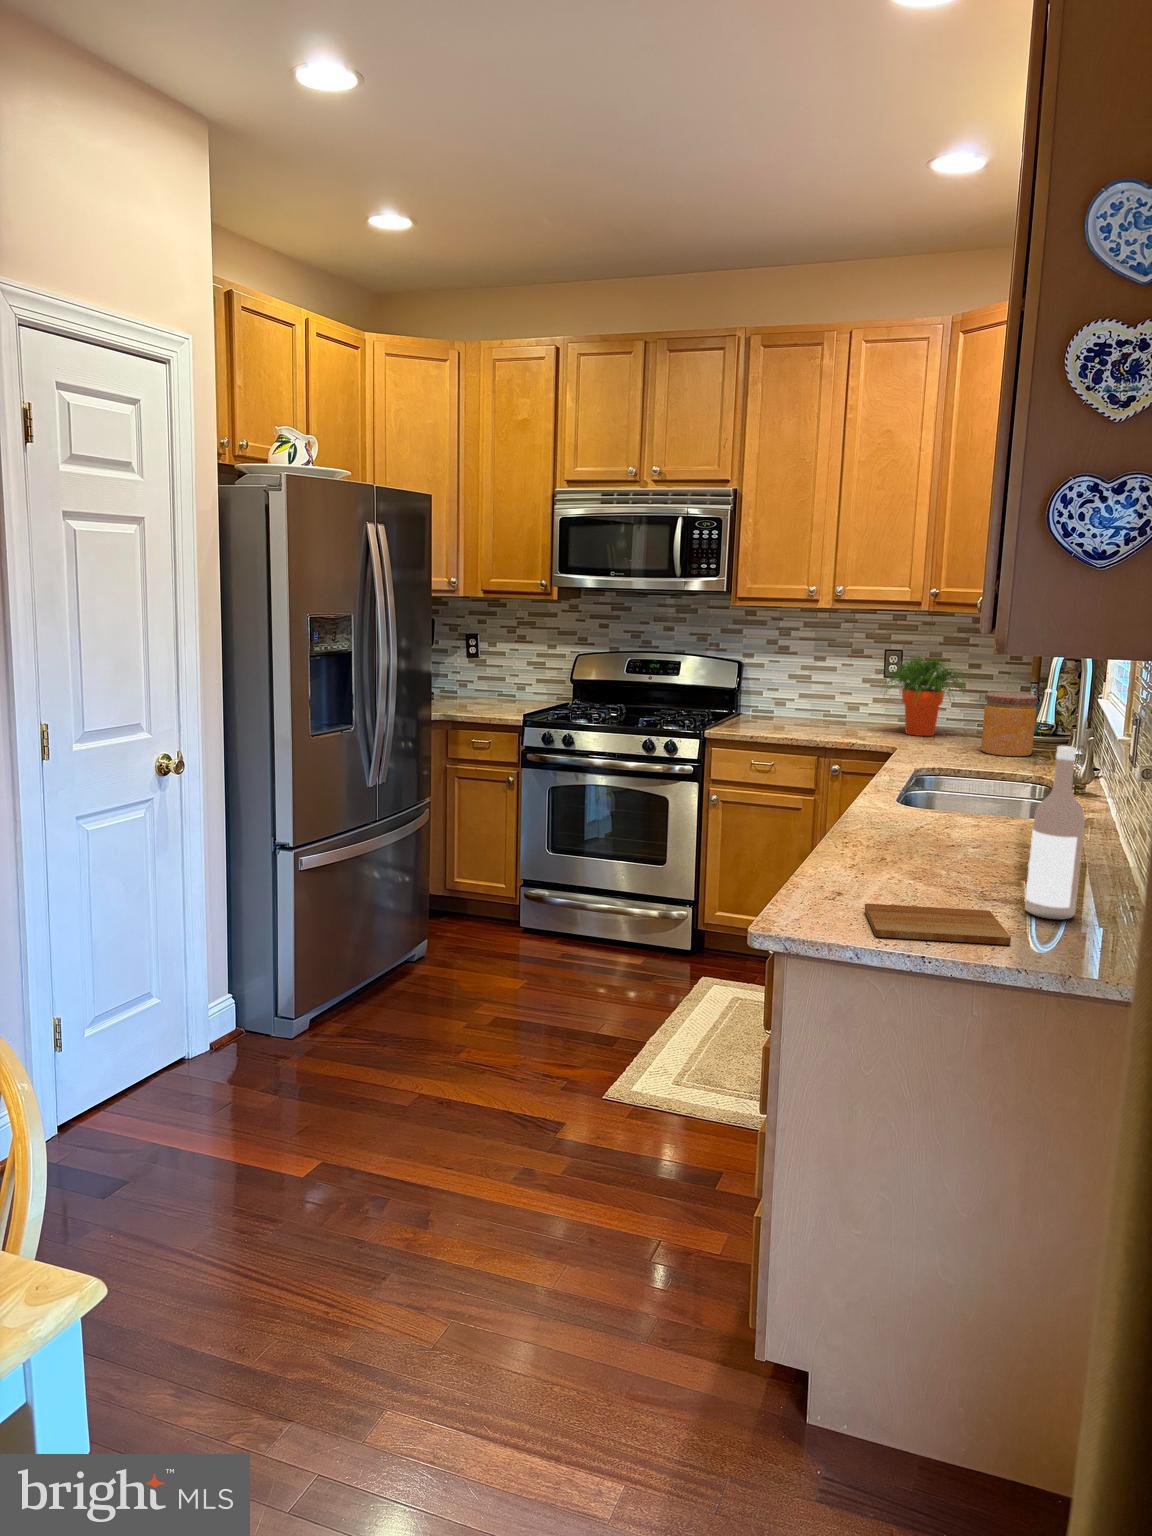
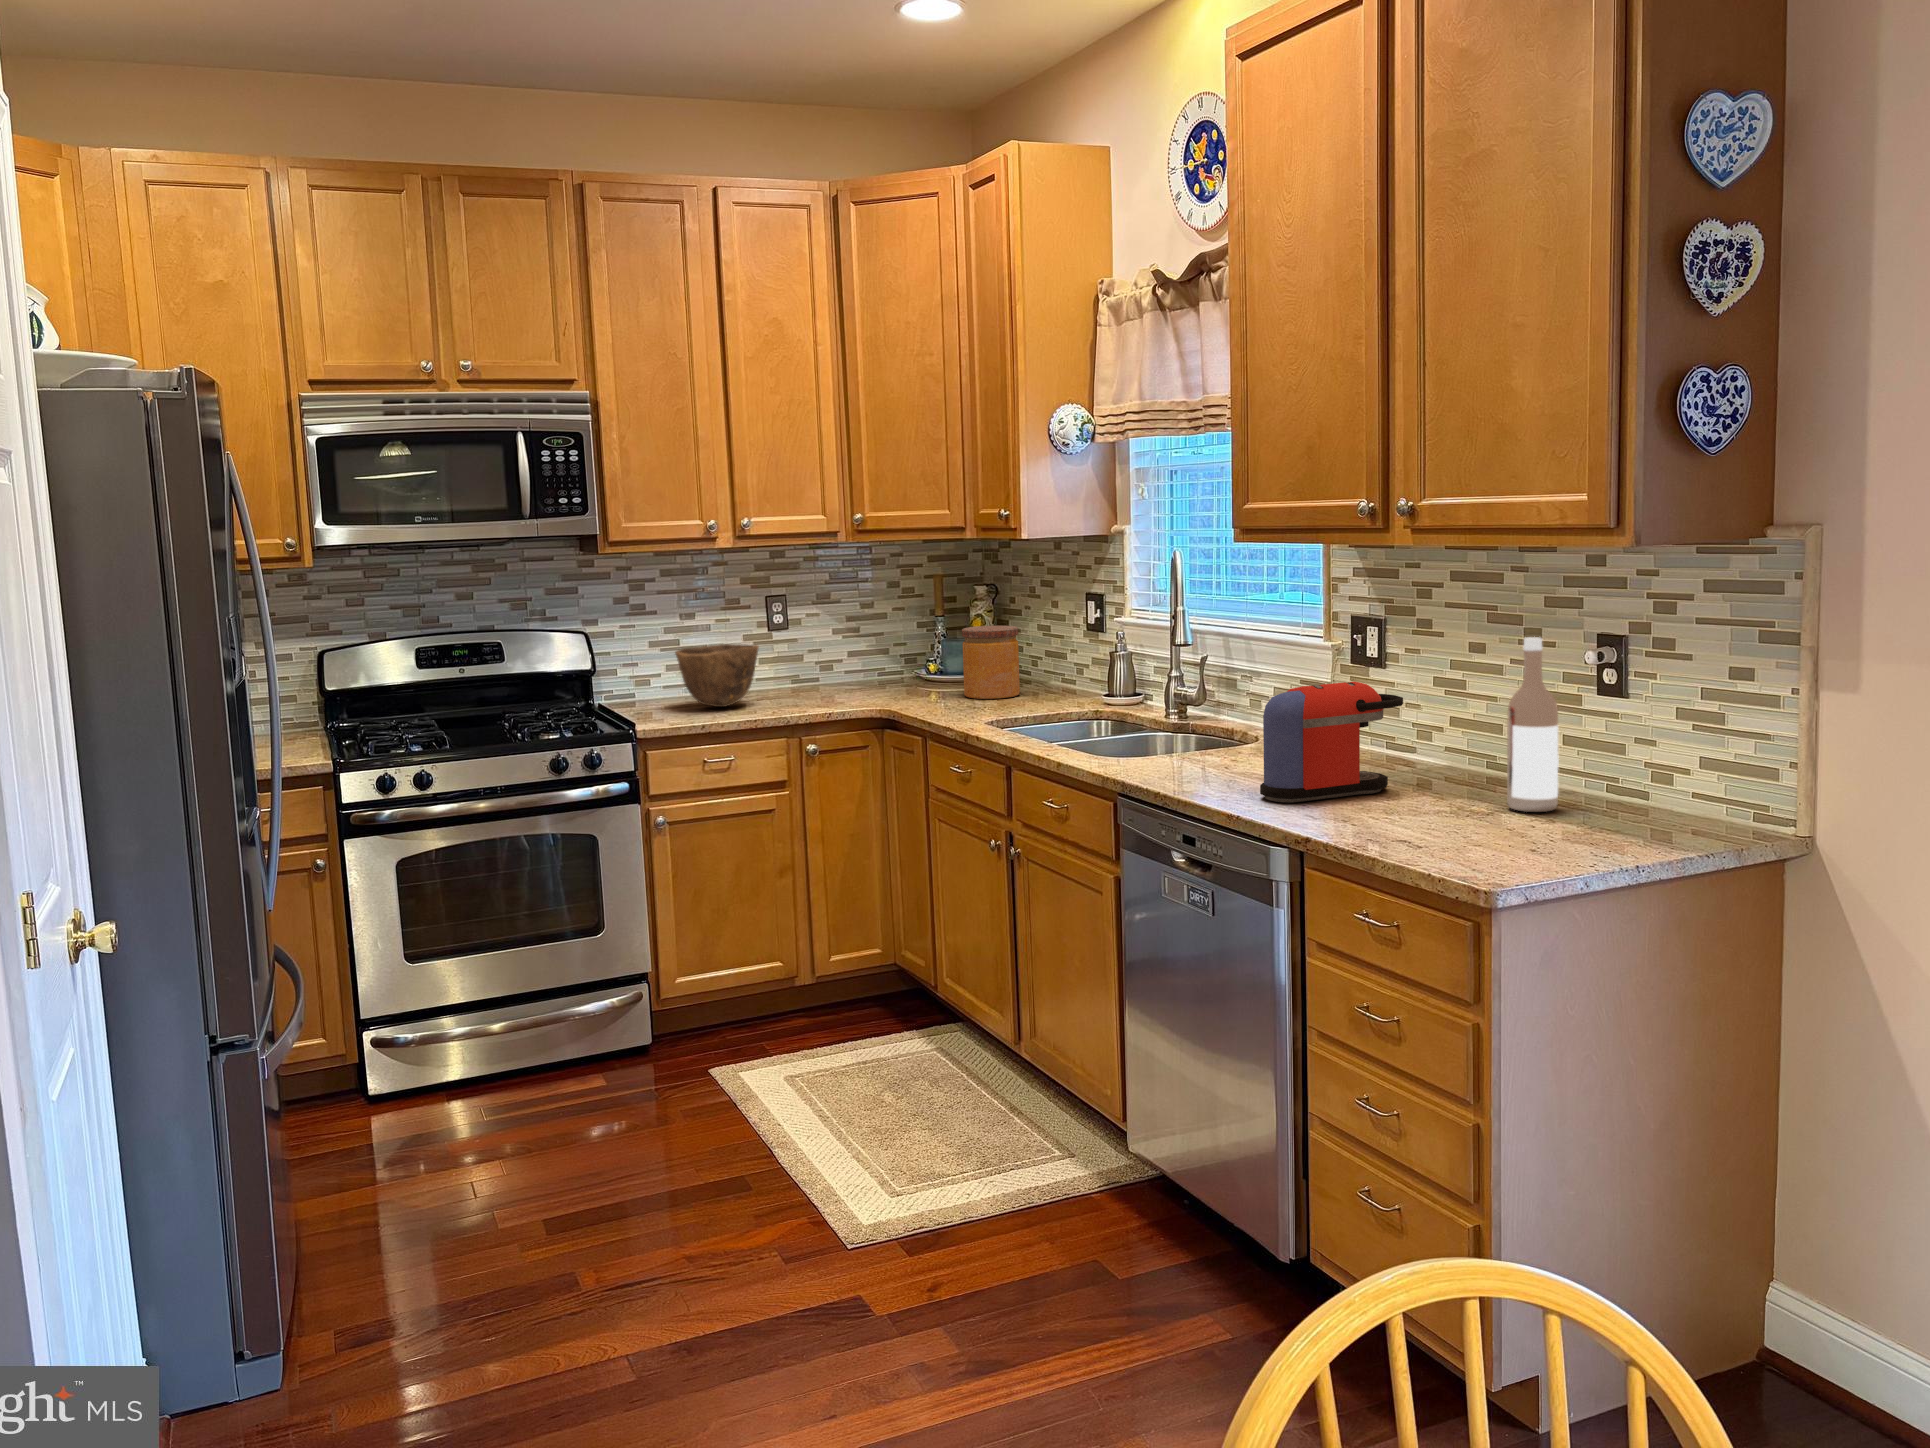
potted plant: present [884,657,965,736] -> none [797,596,911,695]
bowl: none [771,681,835,728] -> present [675,644,759,707]
coffee maker: none [877,762,1035,872] -> present [1260,681,1403,802]
cutting board: present [865,904,1011,945] -> none [1447,815,1605,859]

